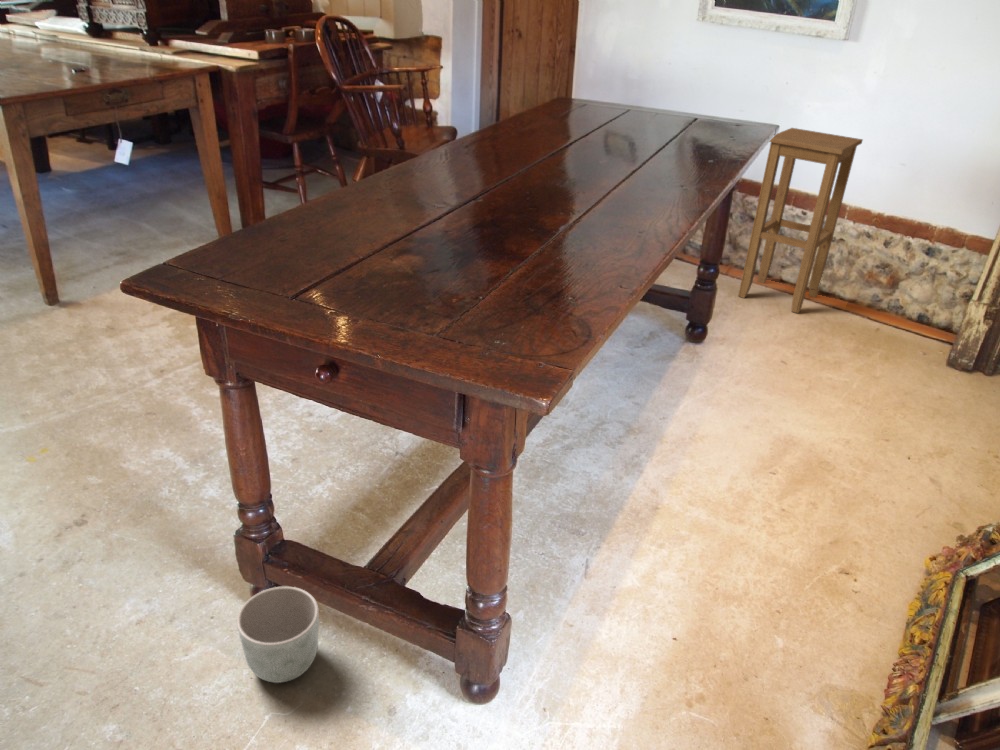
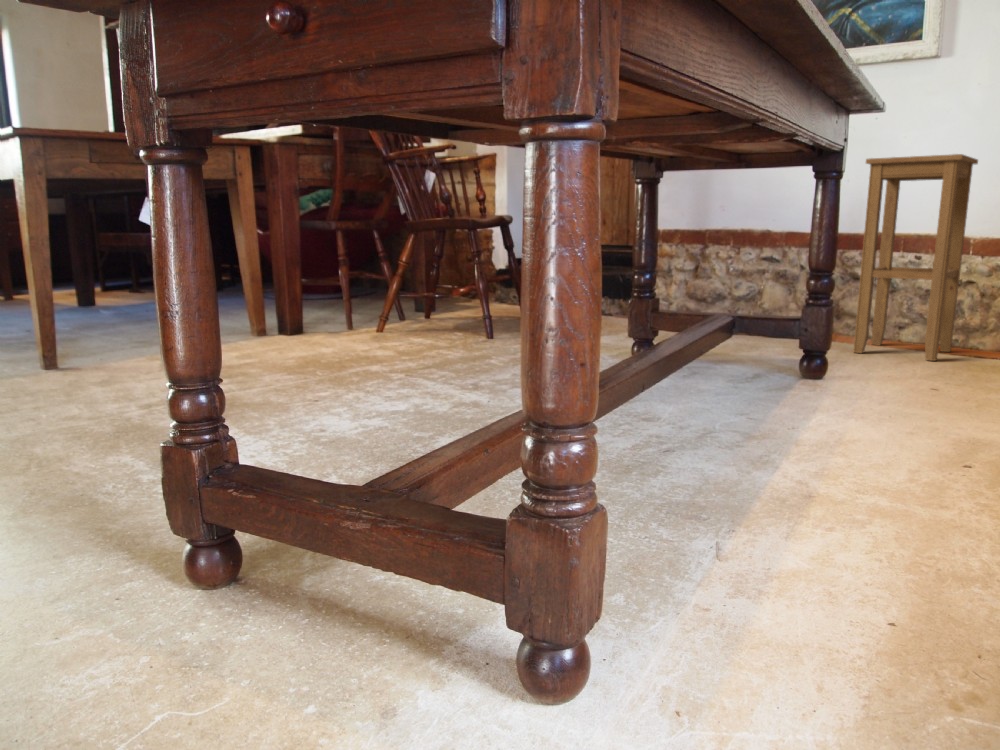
planter: present [237,586,319,683] -> none [127,516,277,677]

